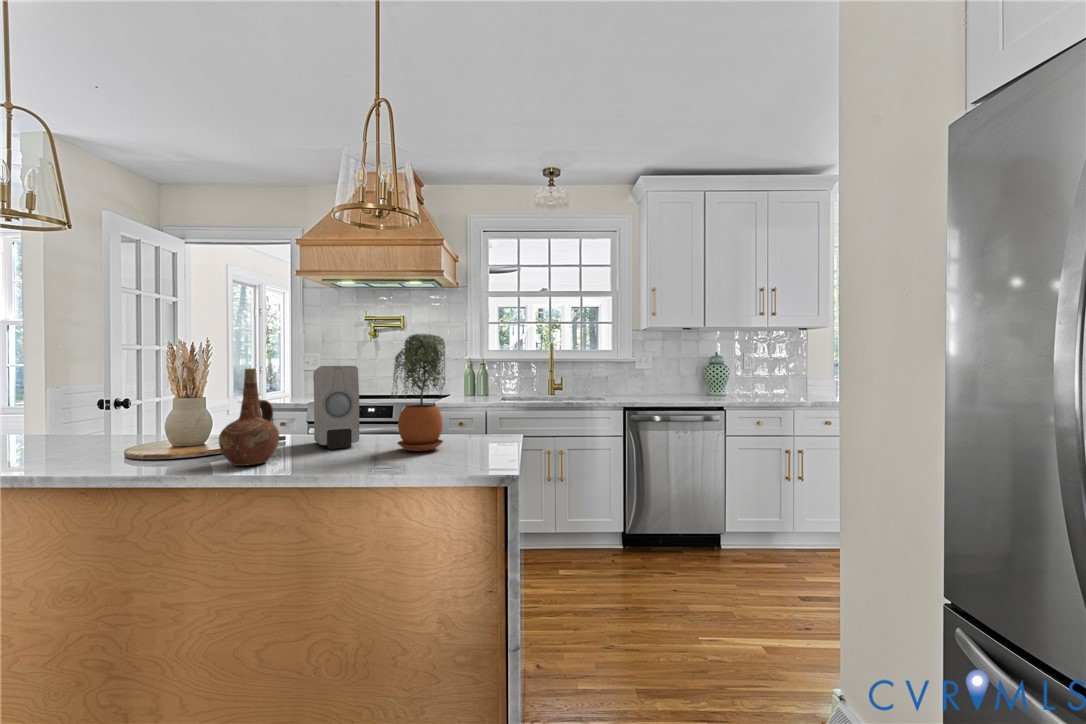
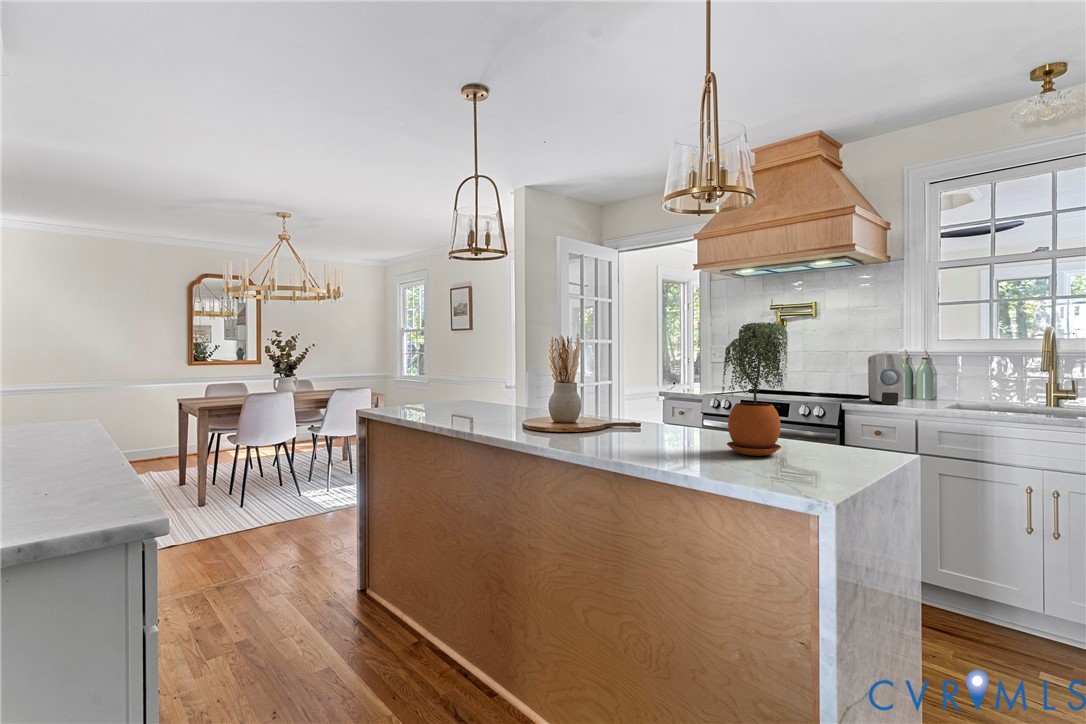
soap dispenser: present [314,366,359,449] -> present [868,353,904,404]
ceramic pitcher: present [219,368,279,466] -> none [568,360,615,445]

